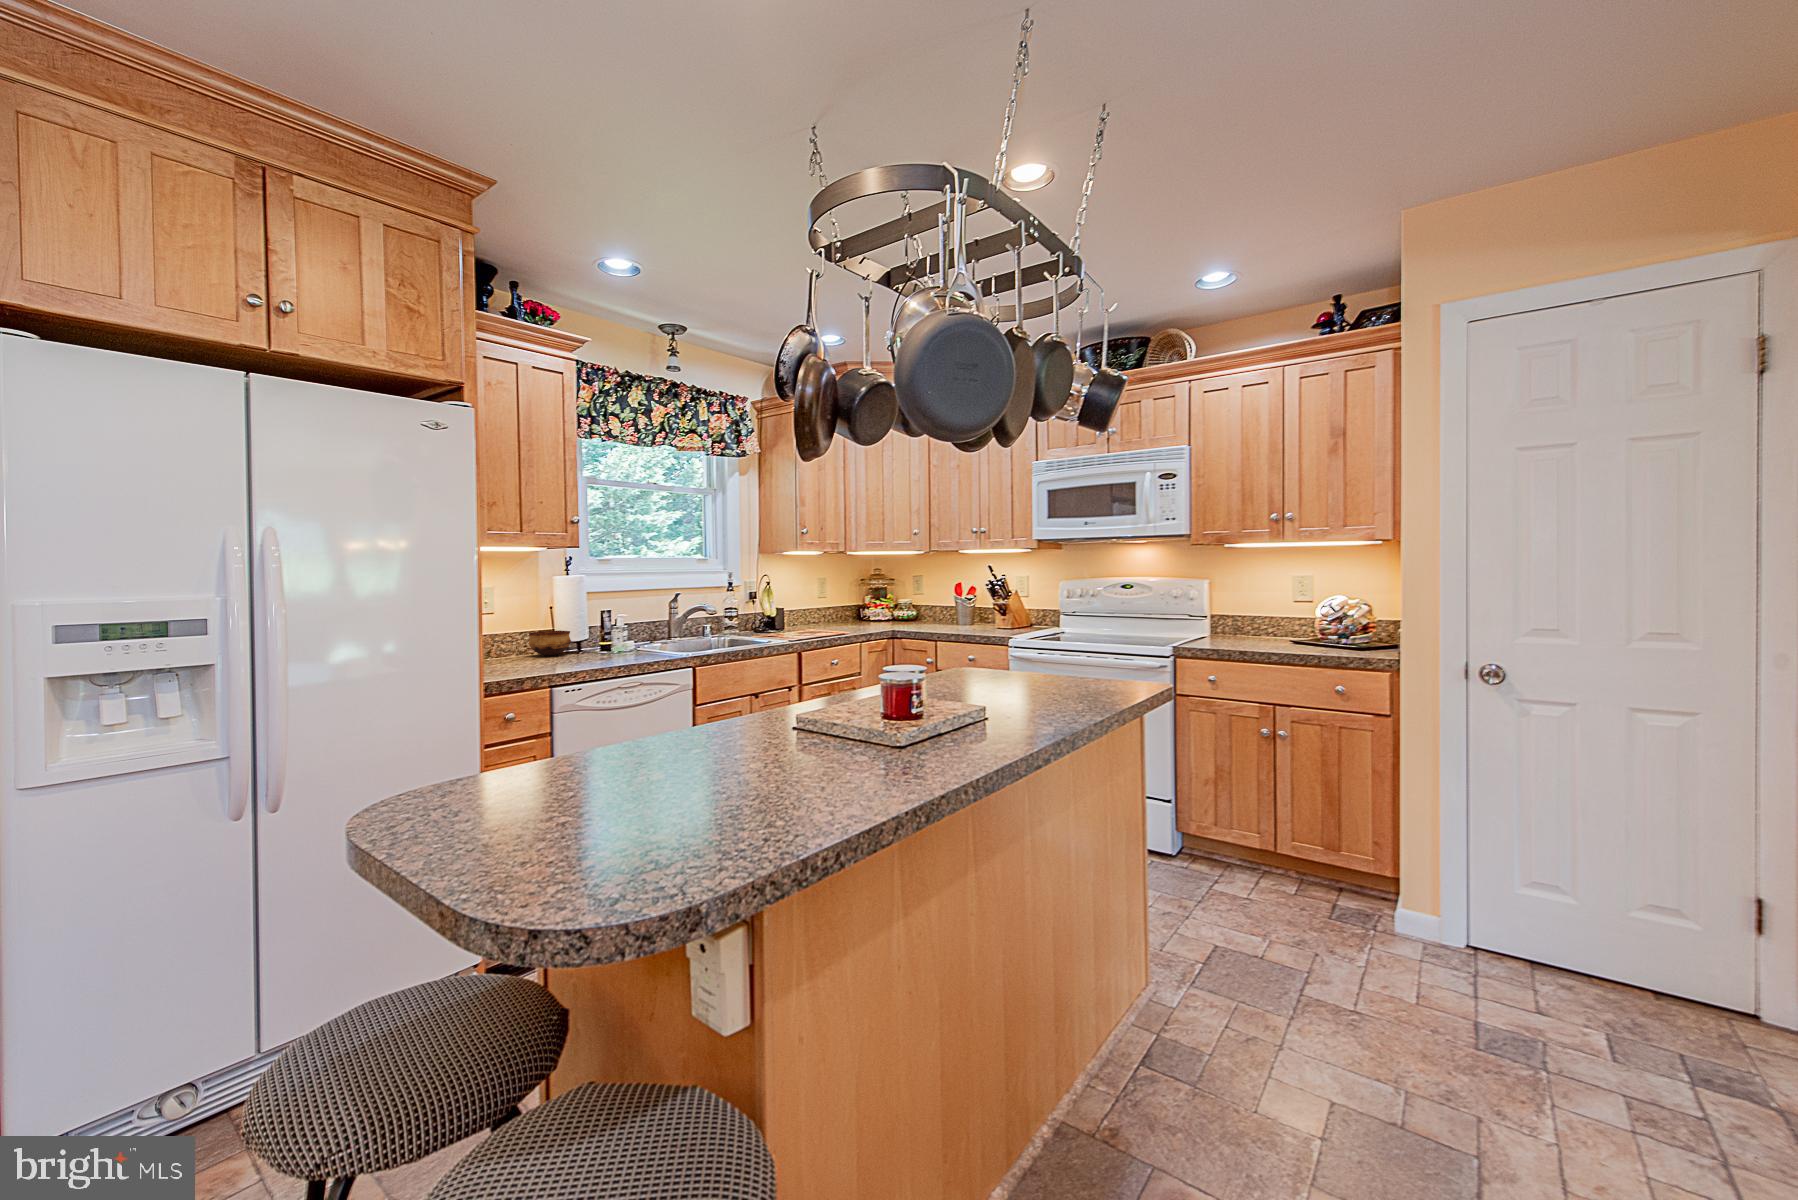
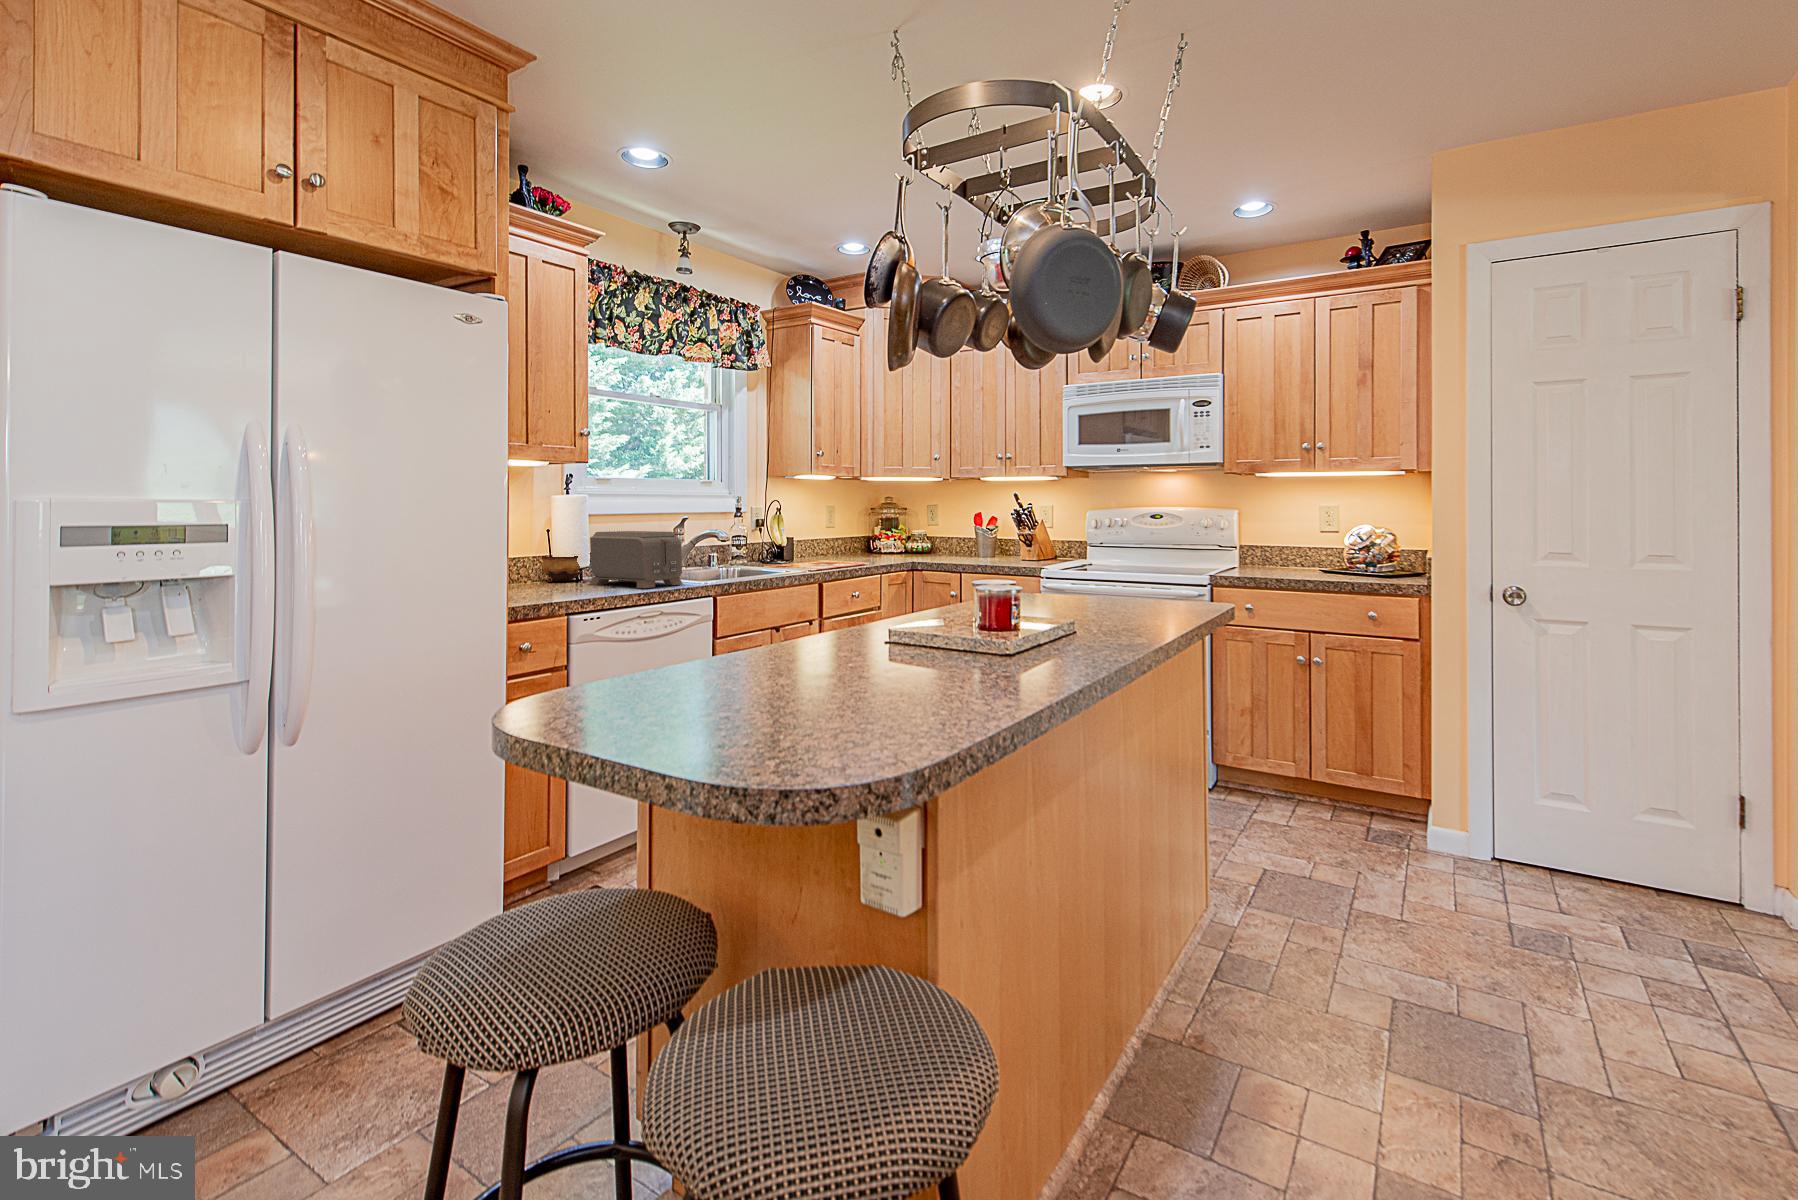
toaster: none [570,608,656,664] -> present [590,531,683,588]

